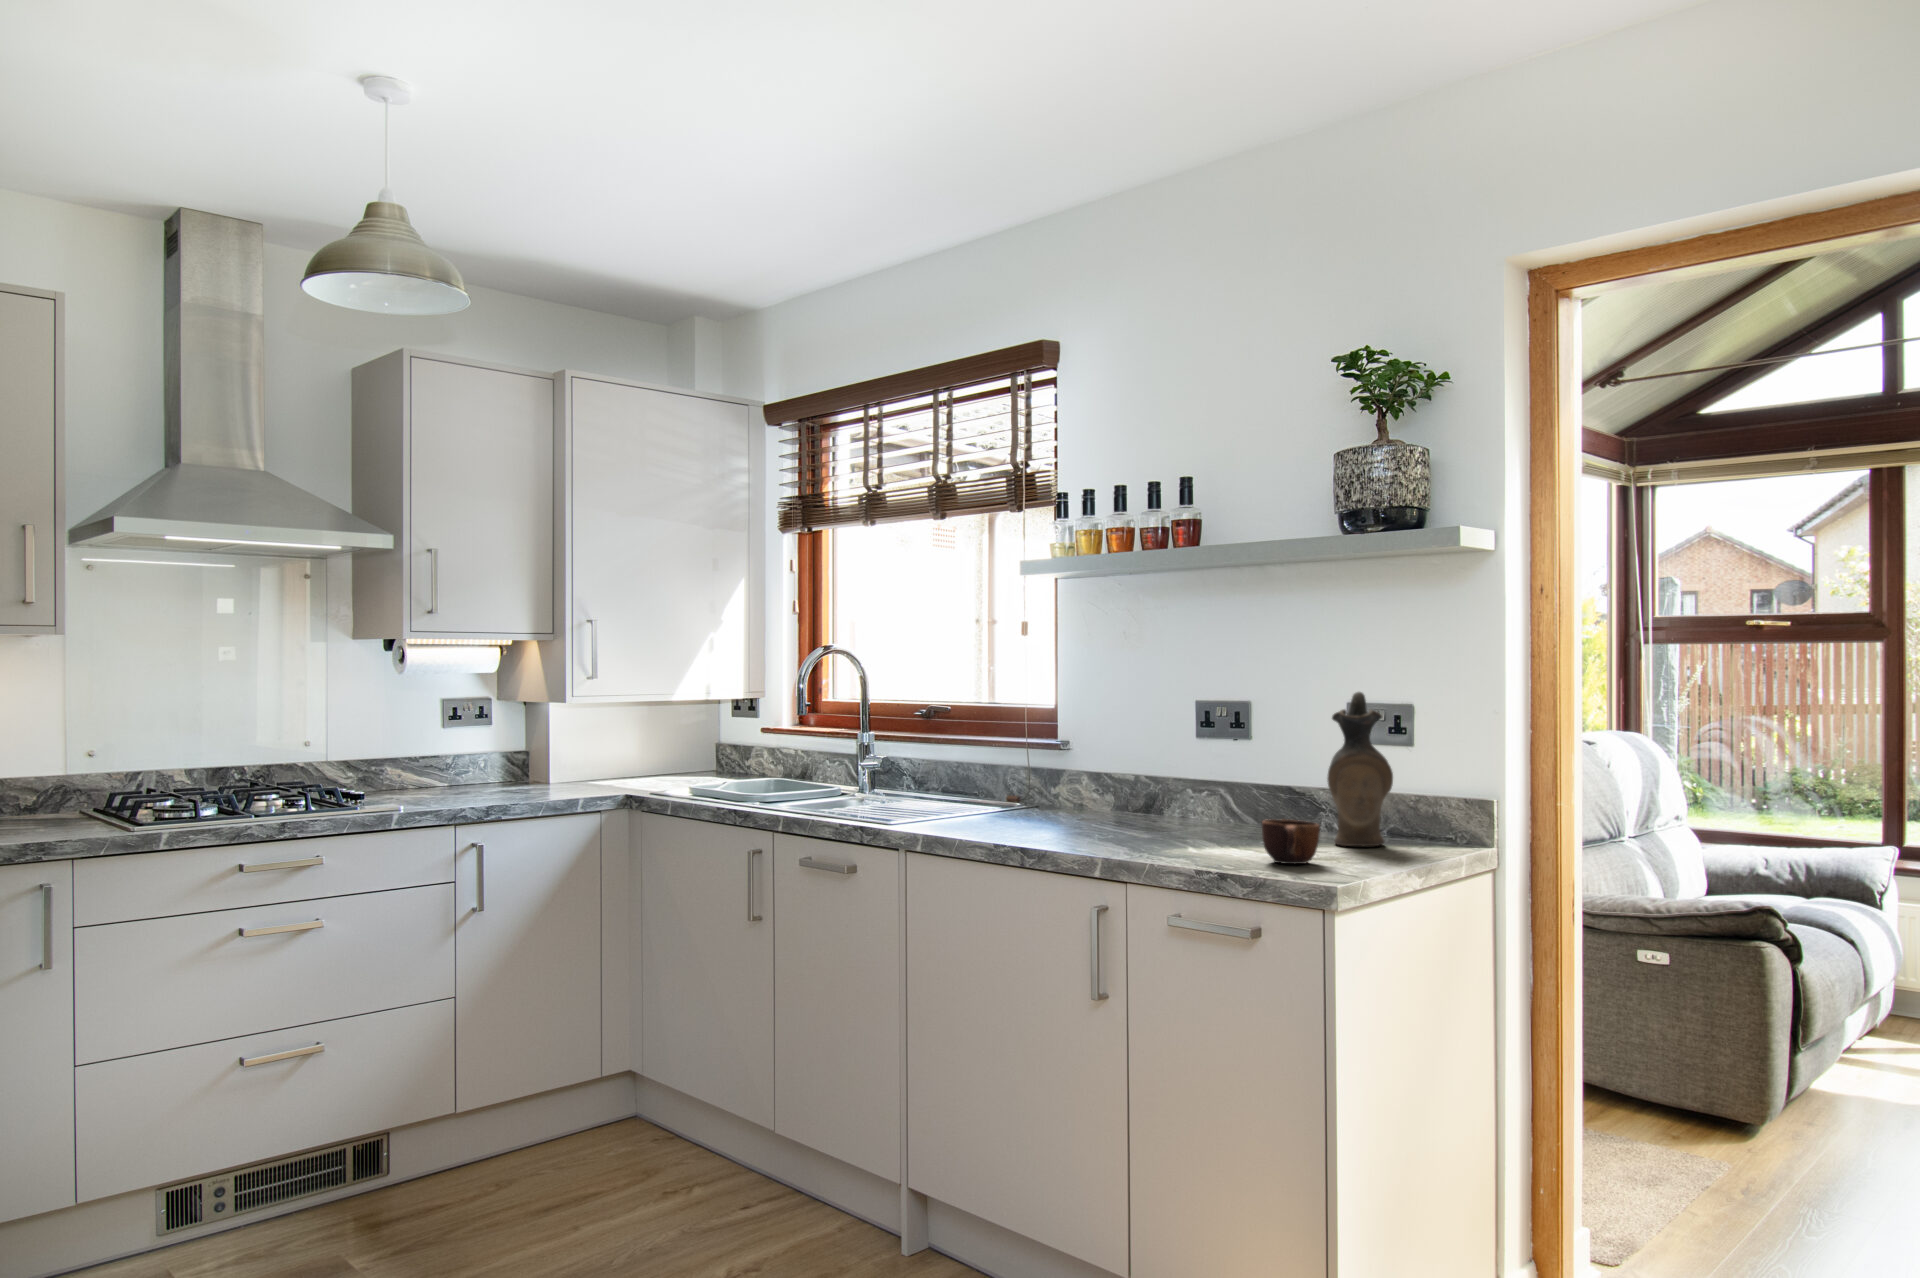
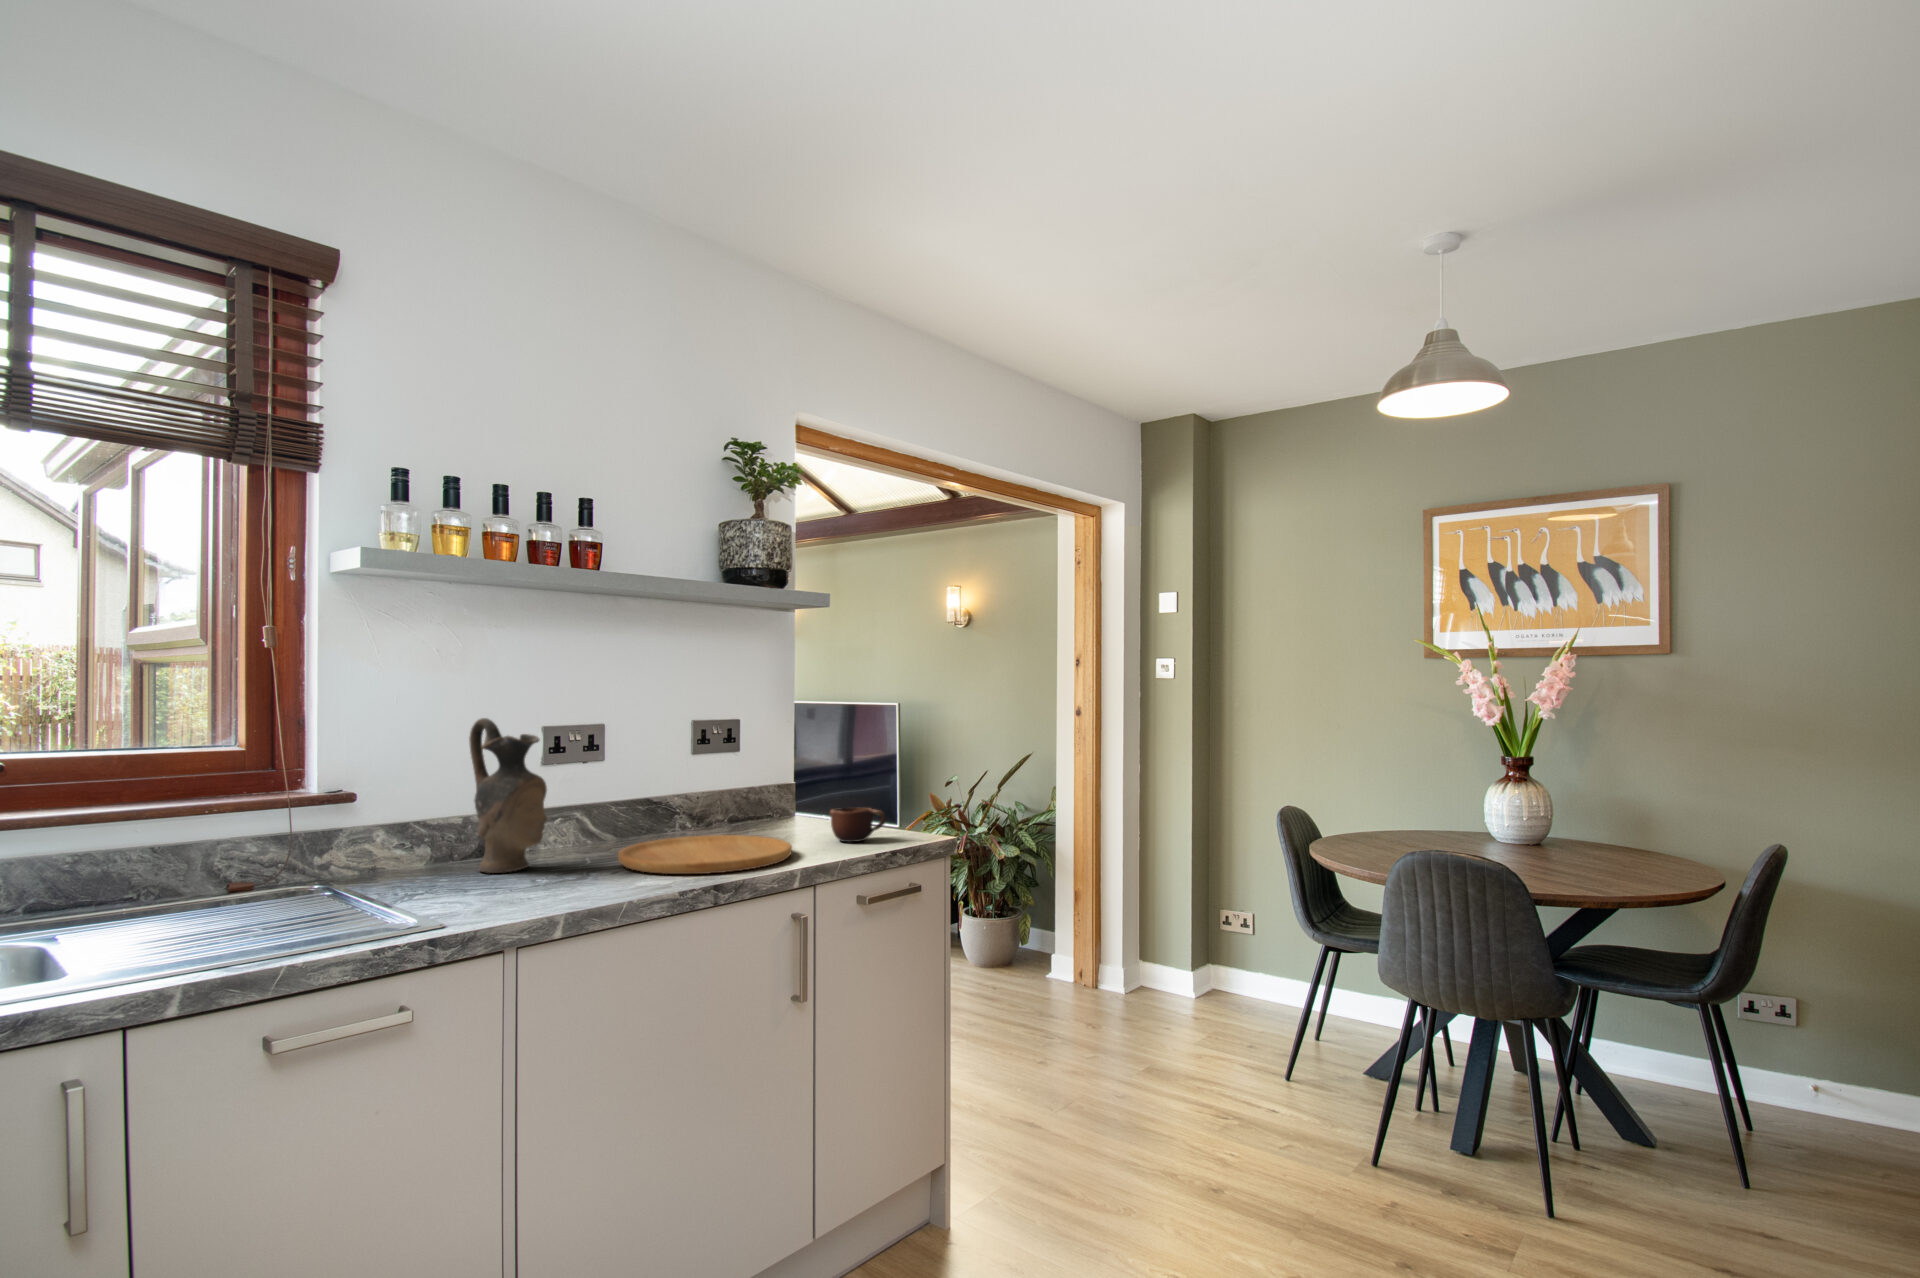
ceramic pitcher: present [1327,692,1393,846] -> present [469,718,547,873]
cutting board: none [1061,819,1237,853] -> present [618,835,792,874]

